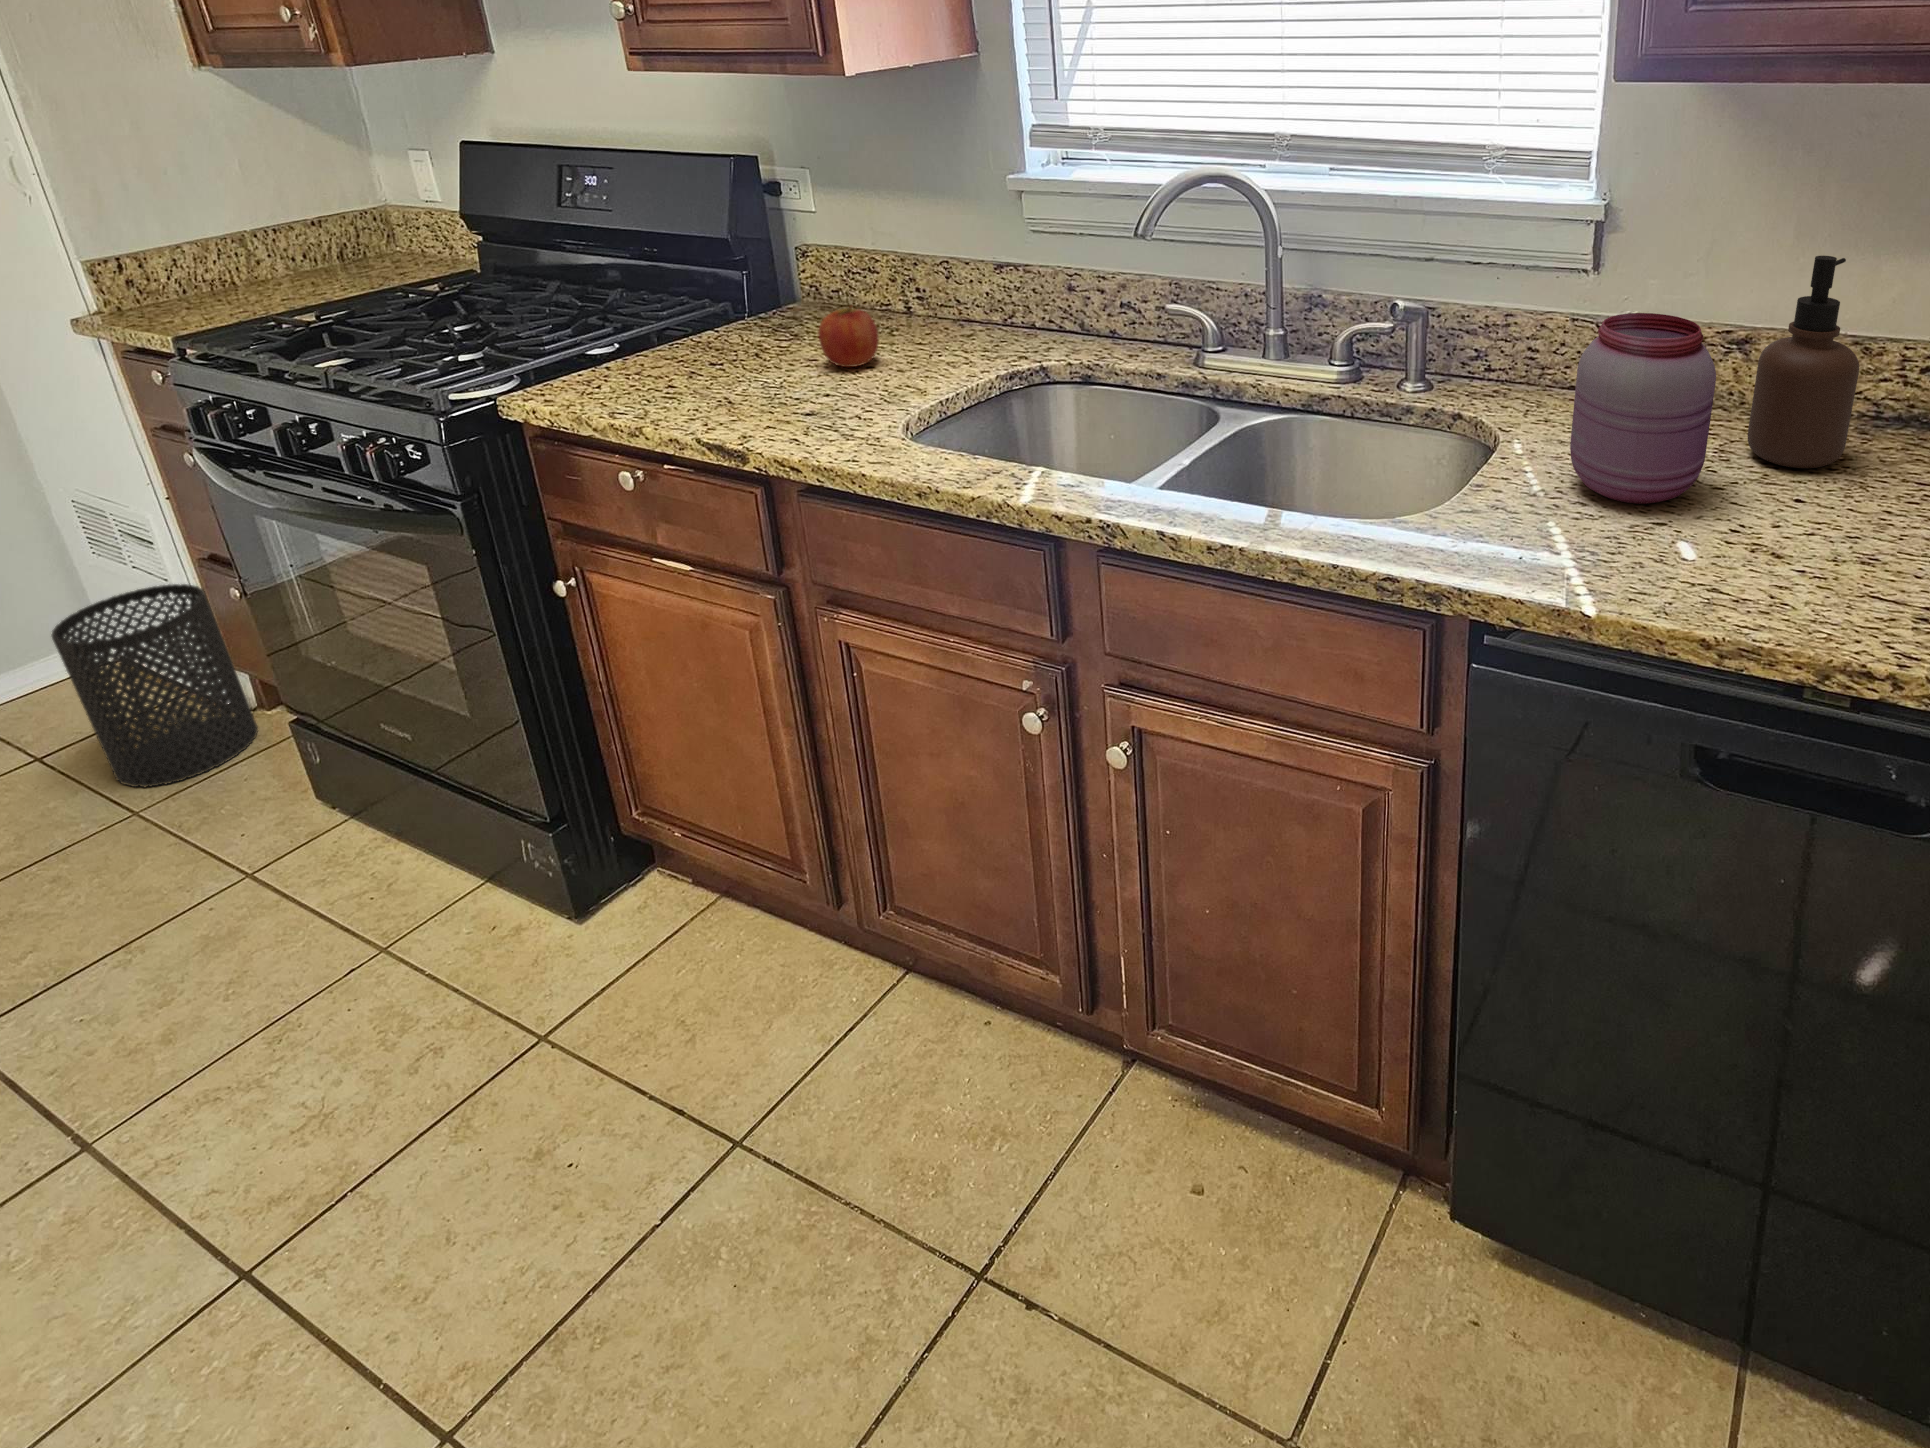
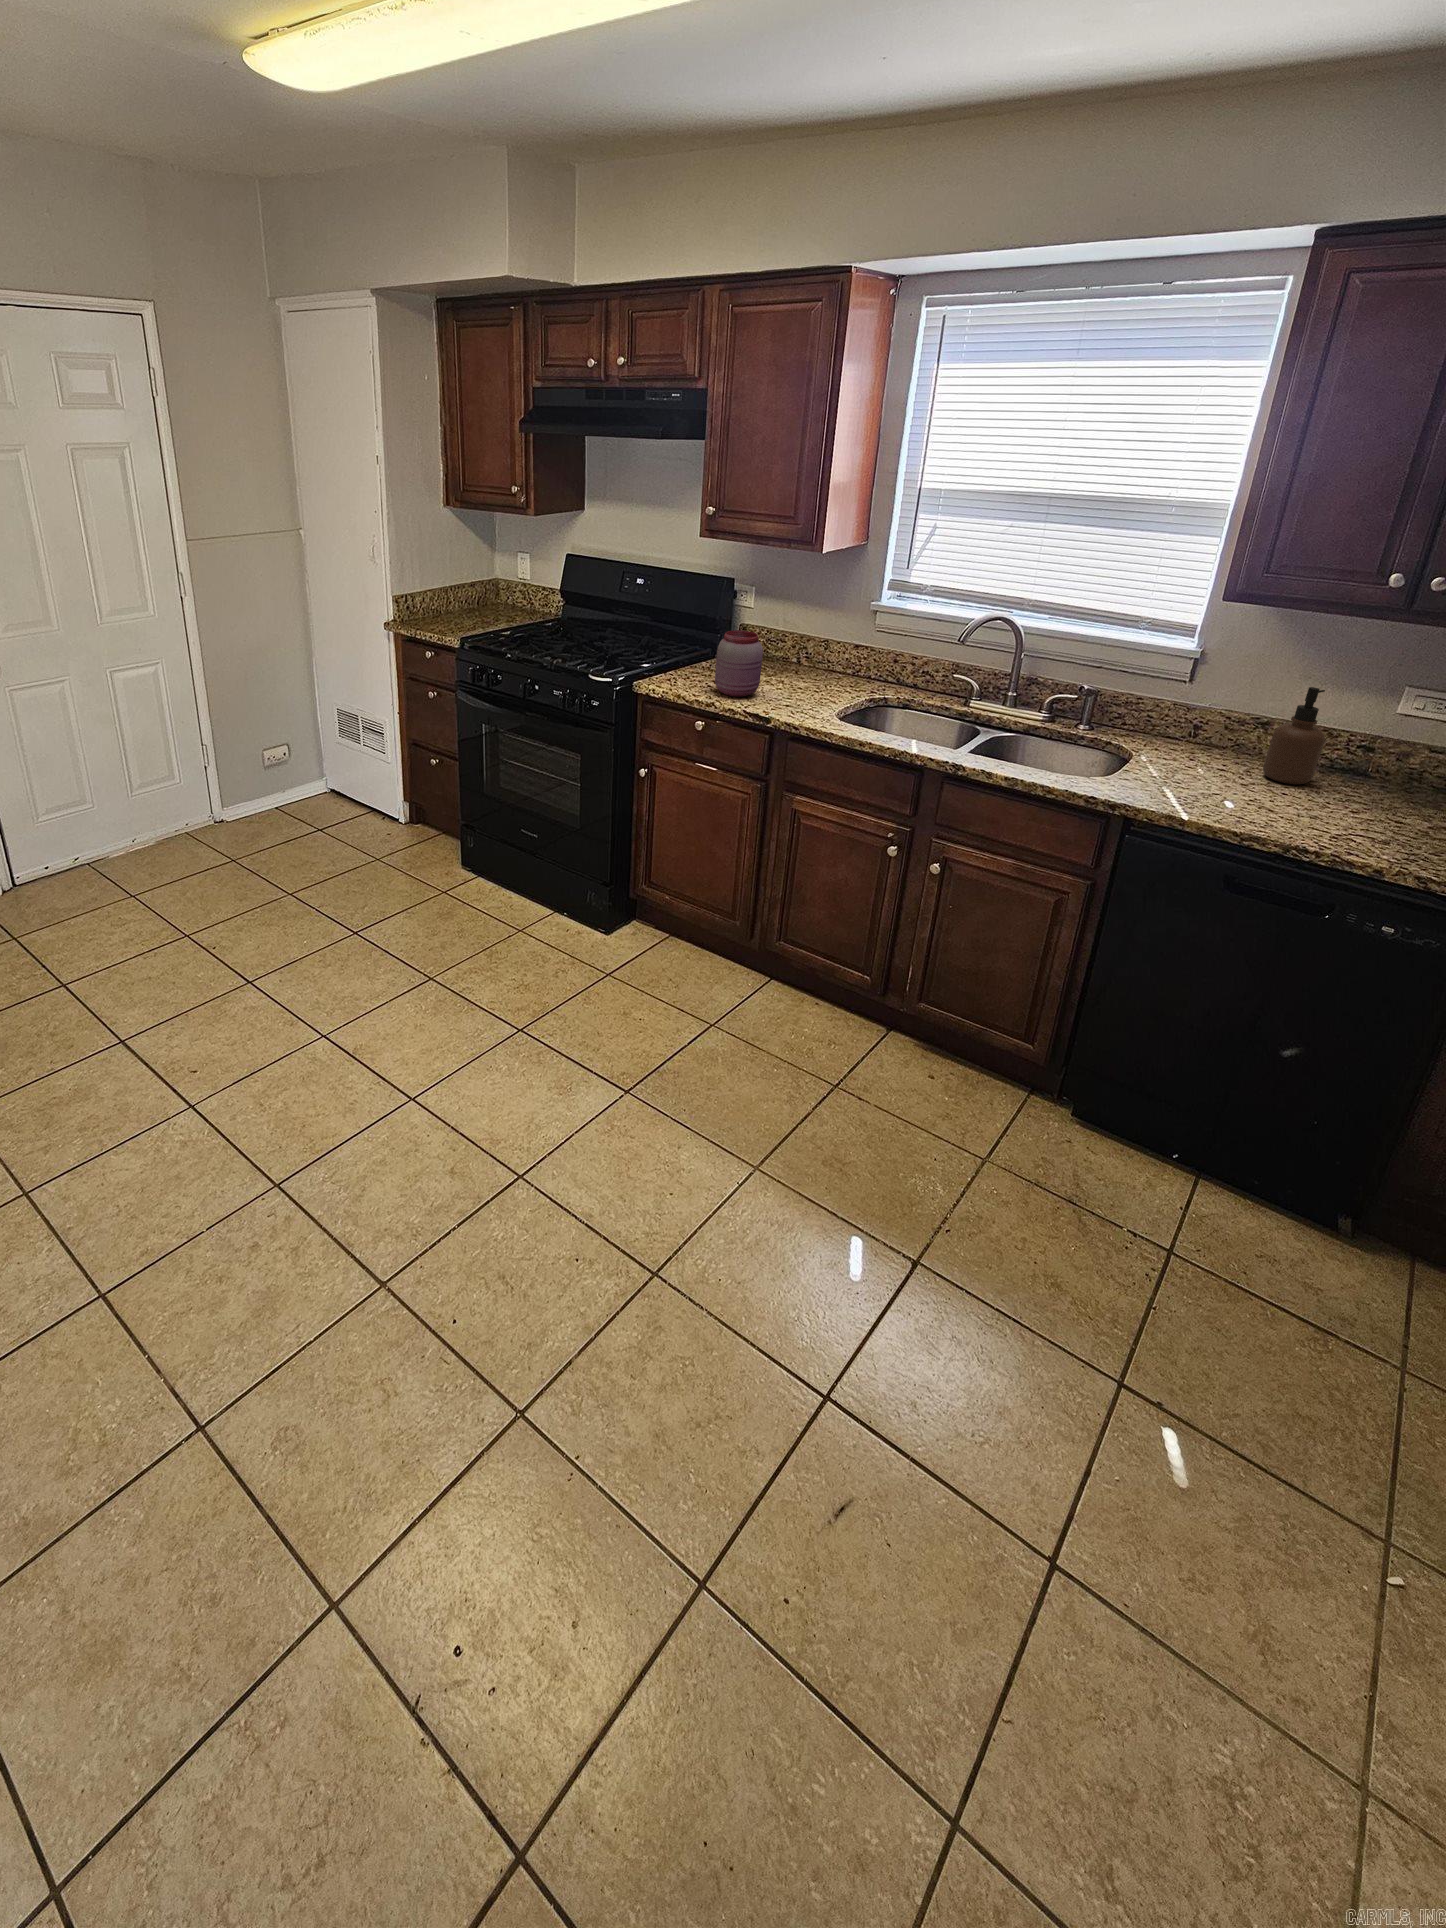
fruit: present [819,306,879,367] -> none [776,657,804,687]
jar: present [1570,313,1716,504] -> present [715,630,763,697]
trash can: present [52,584,258,787] -> none [351,754,414,850]

